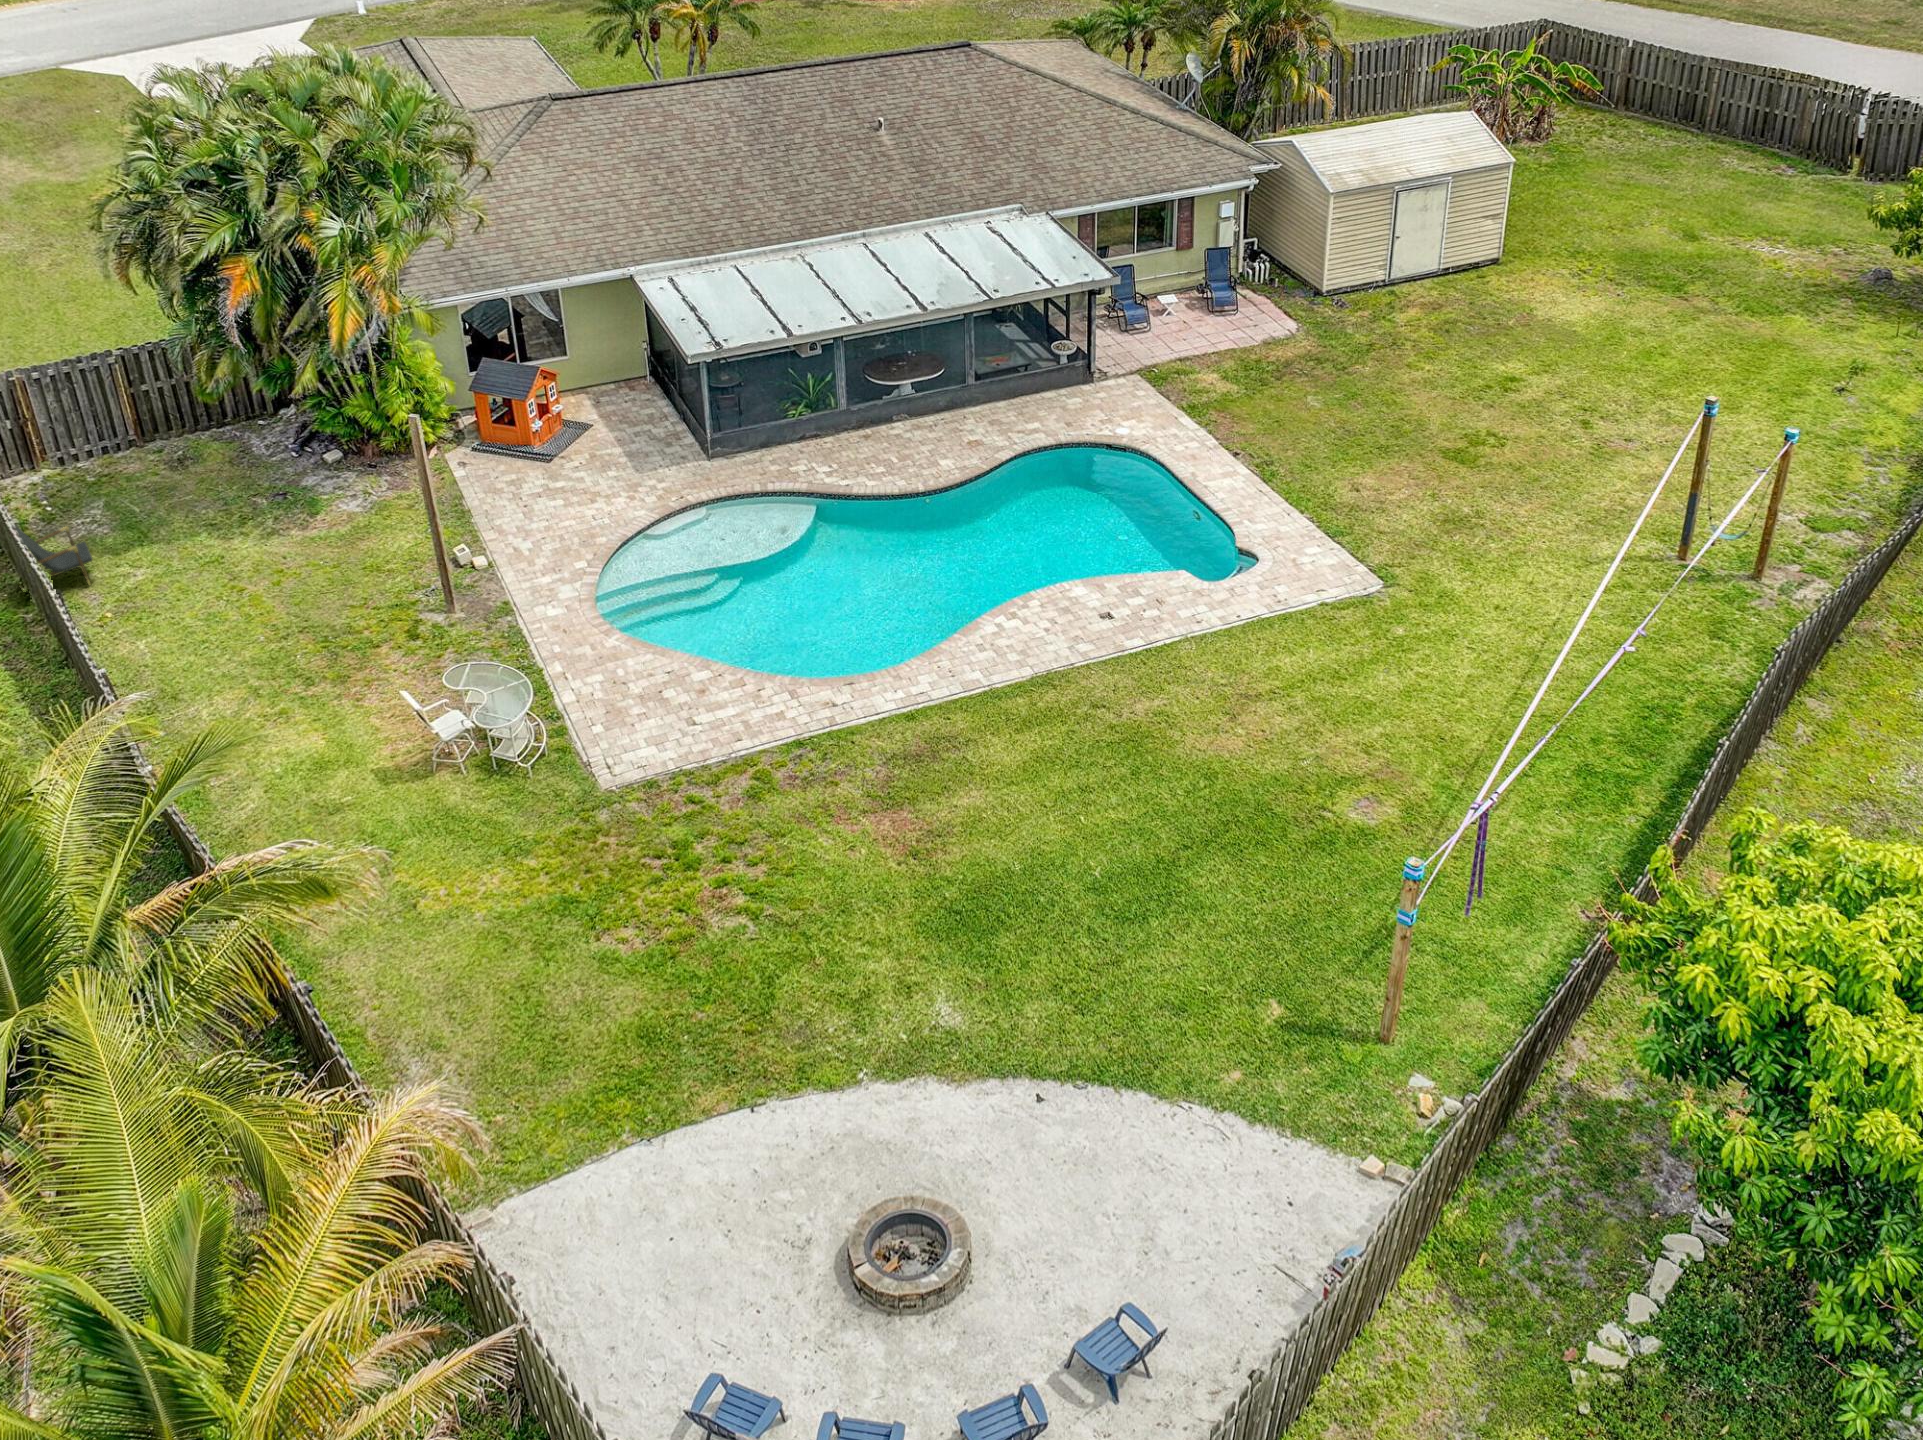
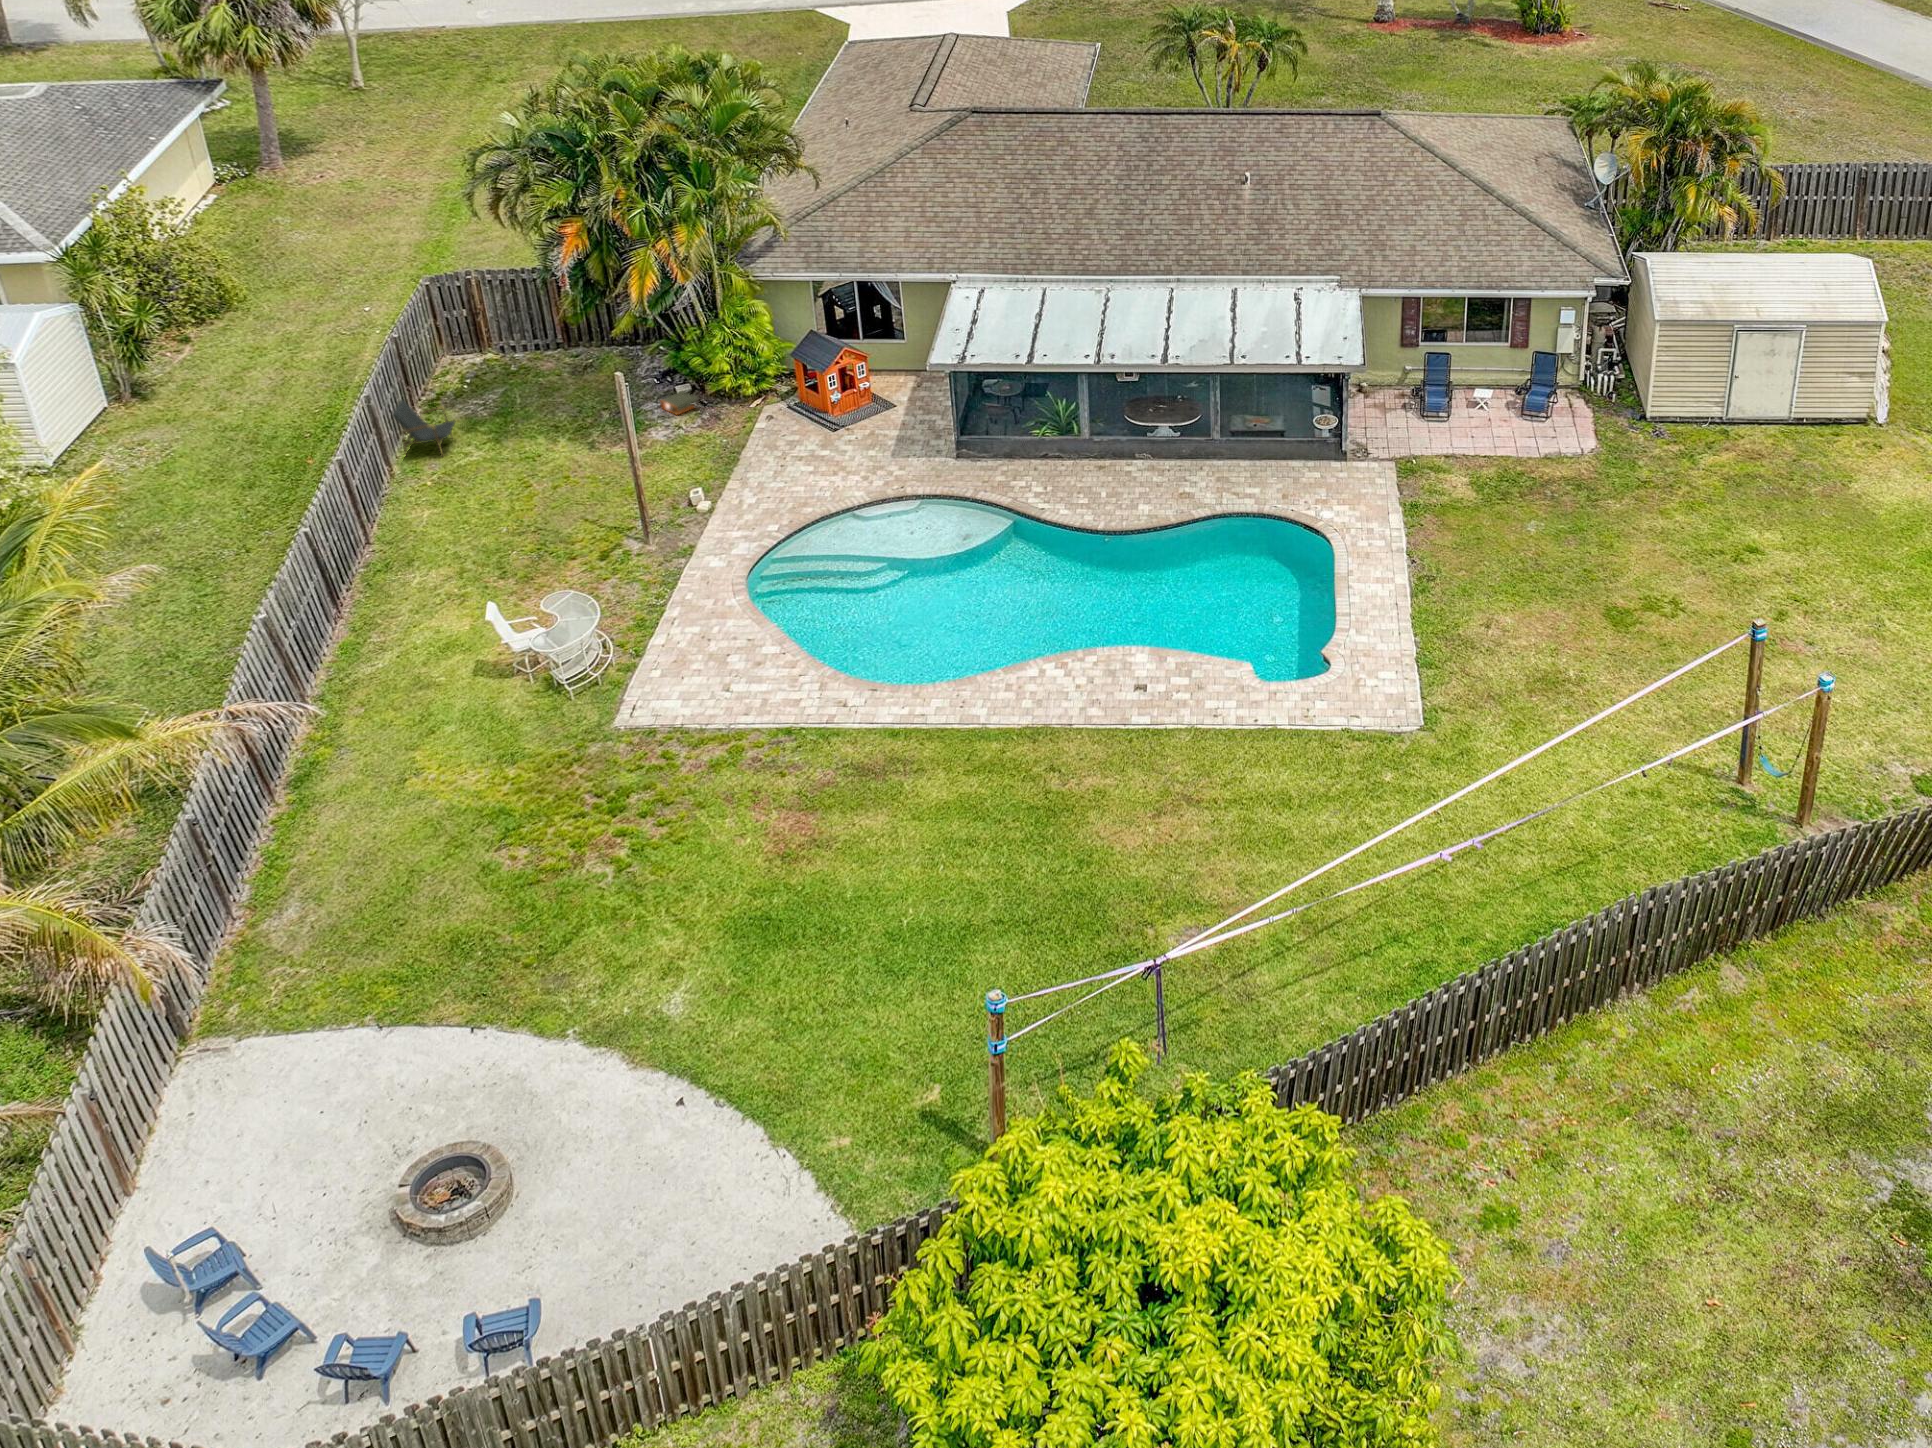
storage box: none [315,460,360,486] -> present [660,392,697,415]

